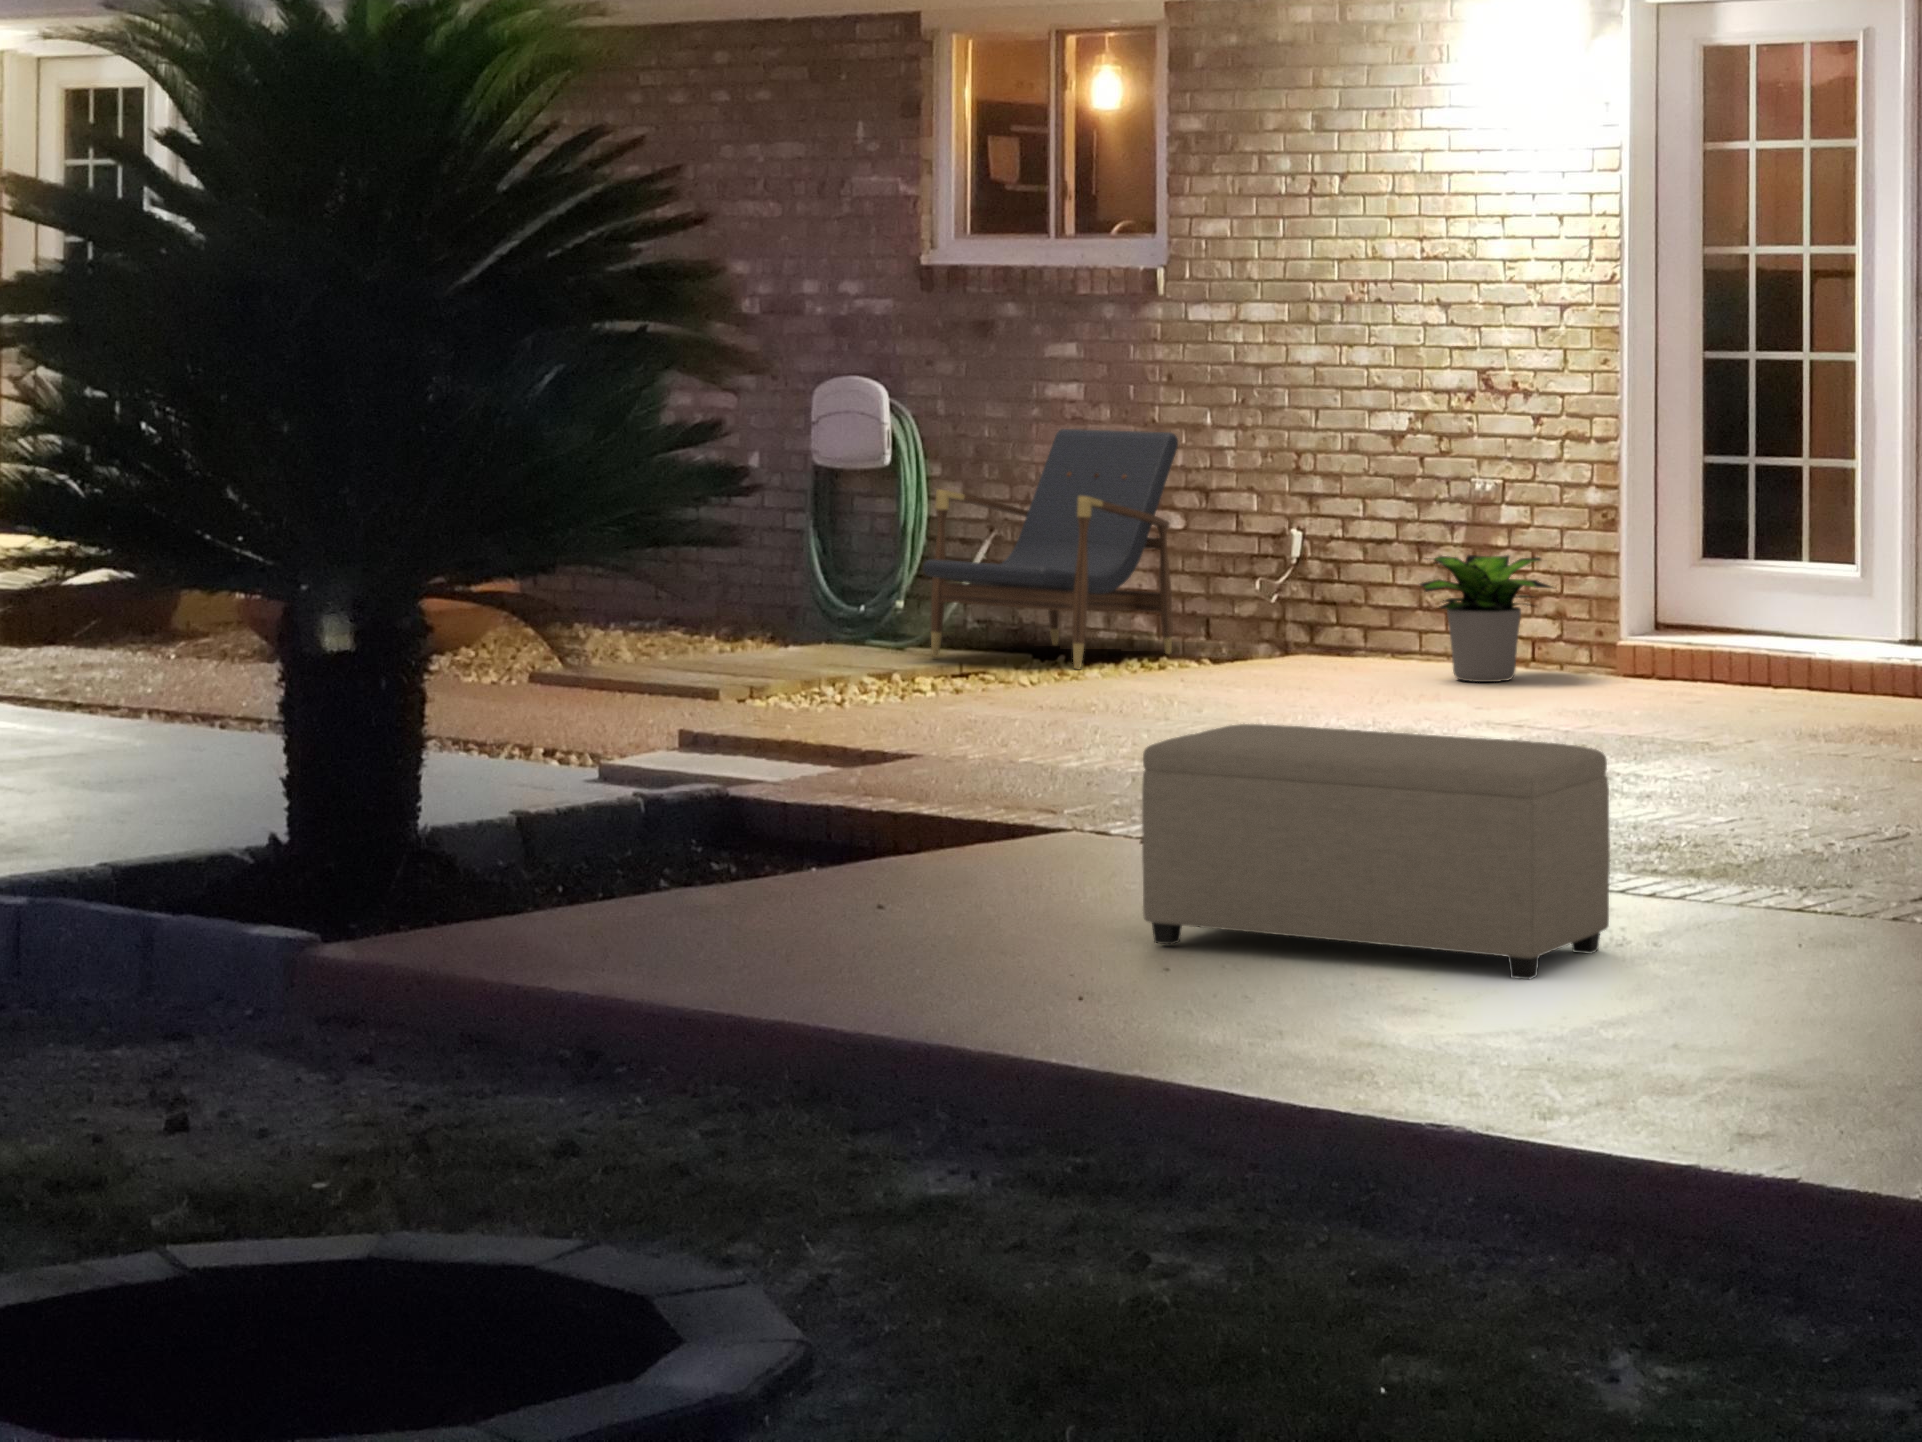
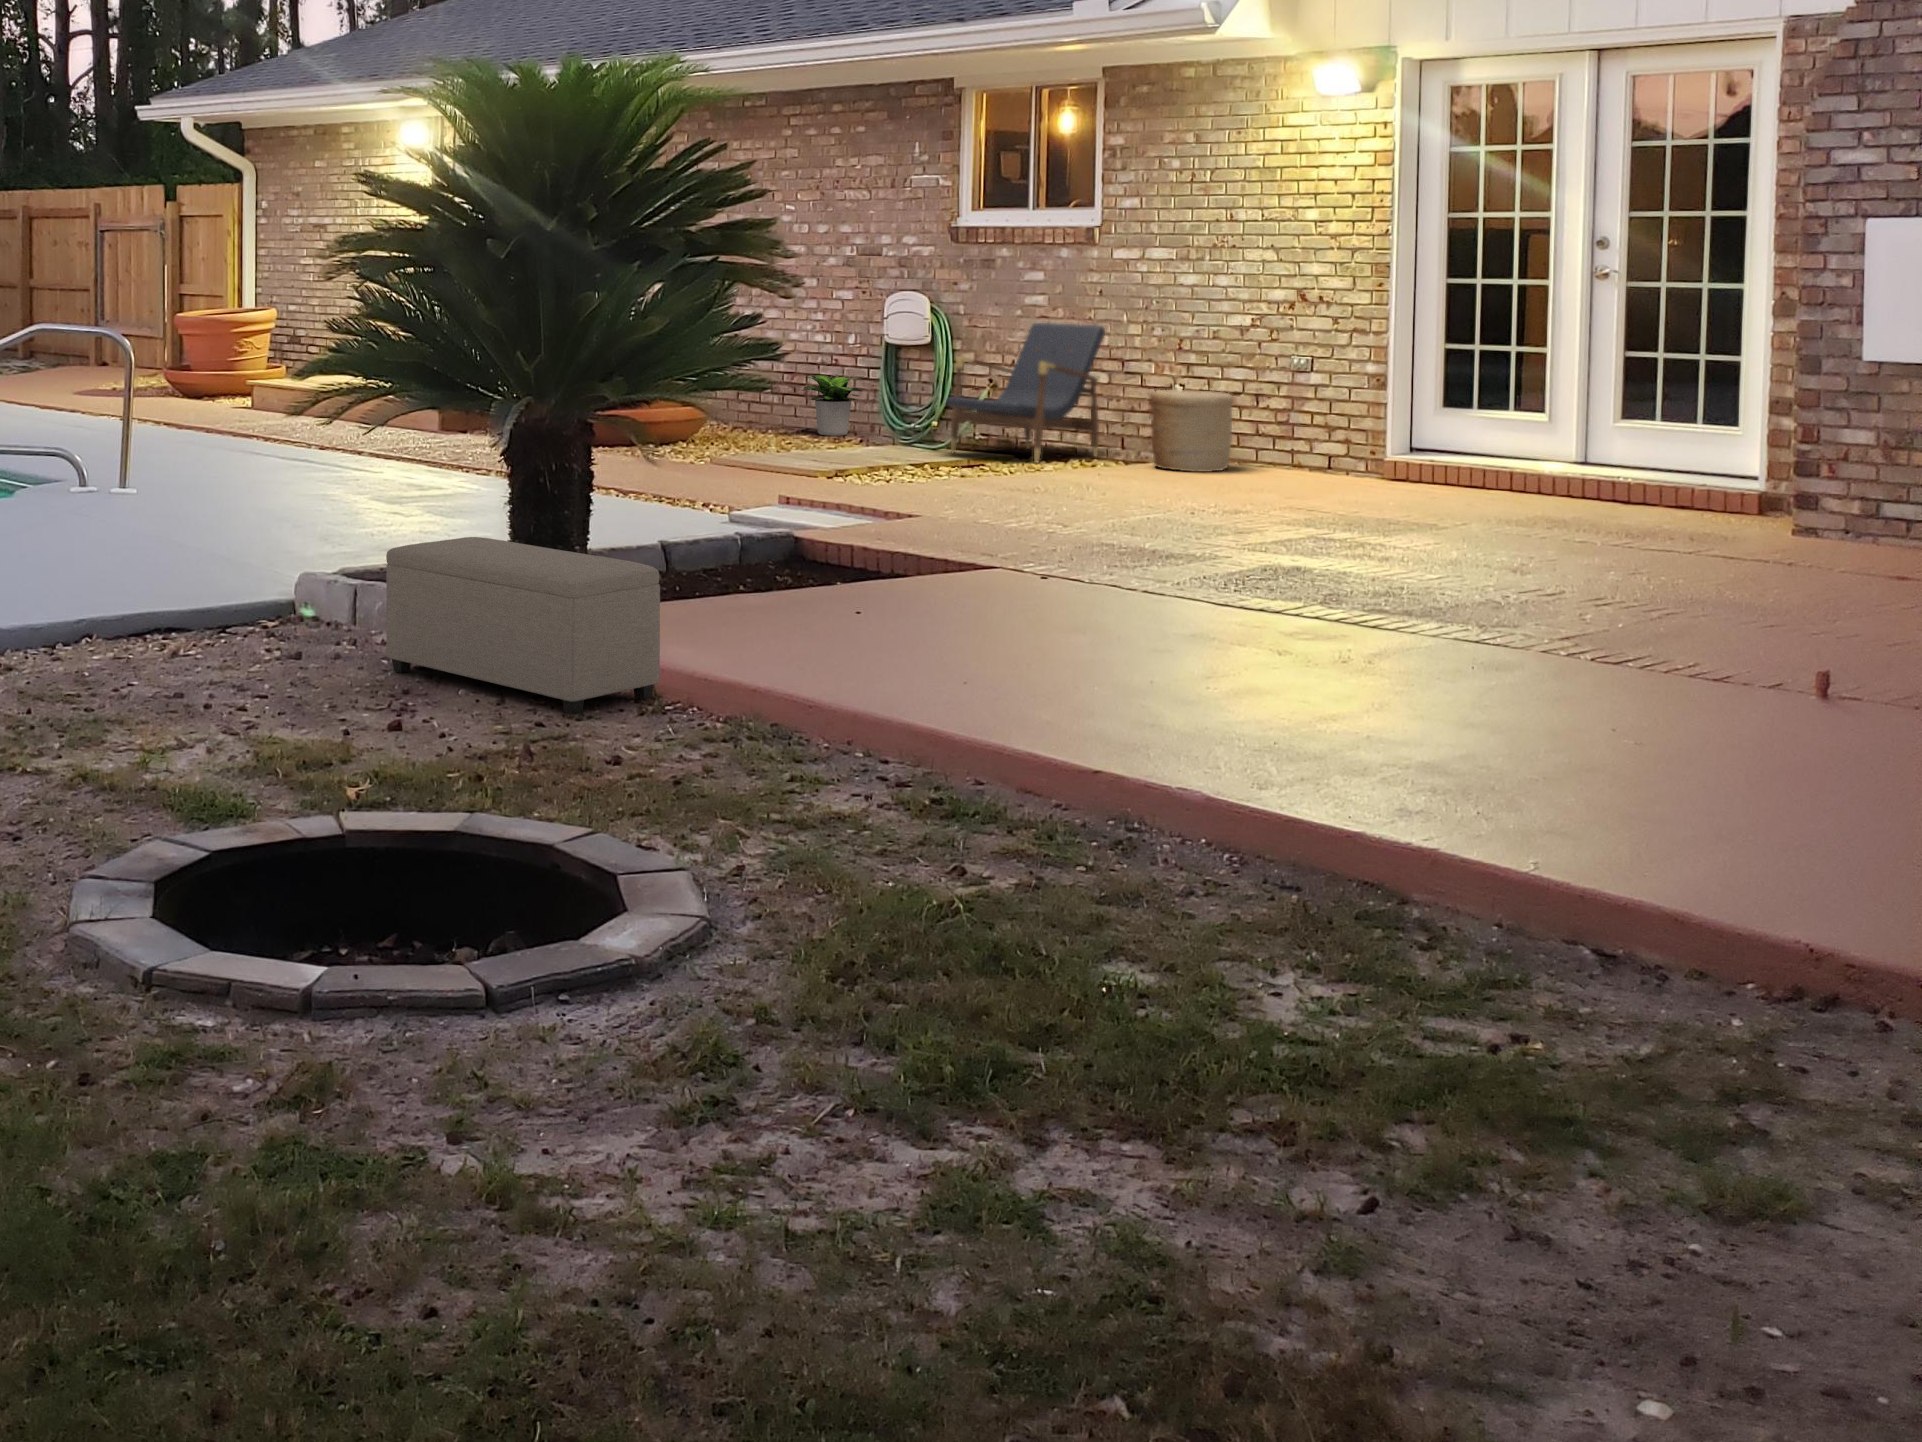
woven basket: none [1256,538,1389,673] -> present [1150,390,1234,472]
potted plant: present [1420,555,1552,682] -> present [803,375,863,436]
ottoman: present [1142,724,1610,979] -> present [386,537,660,715]

